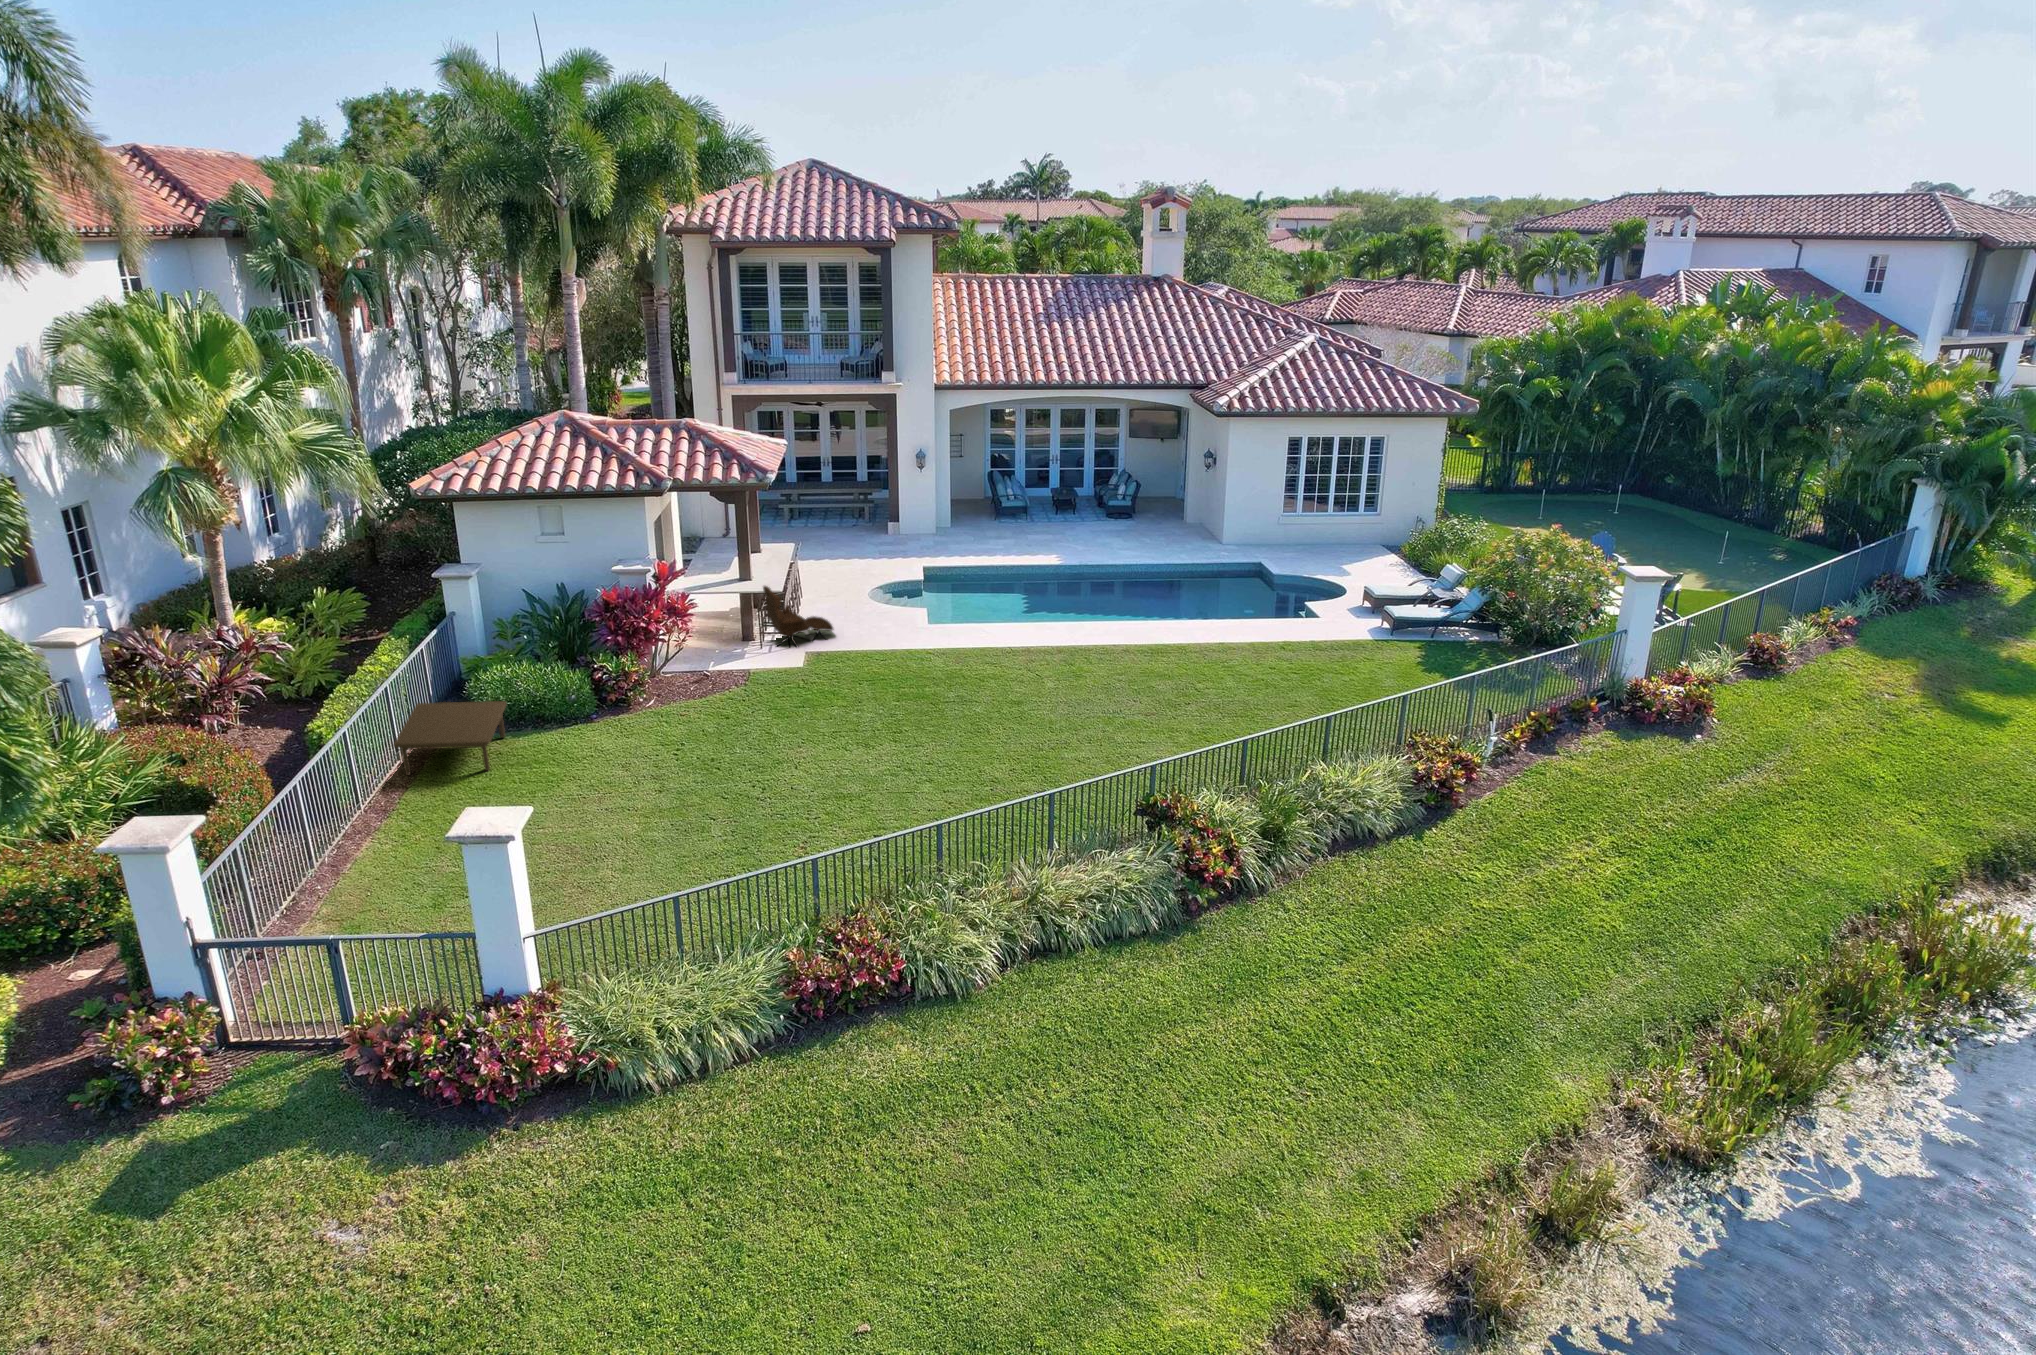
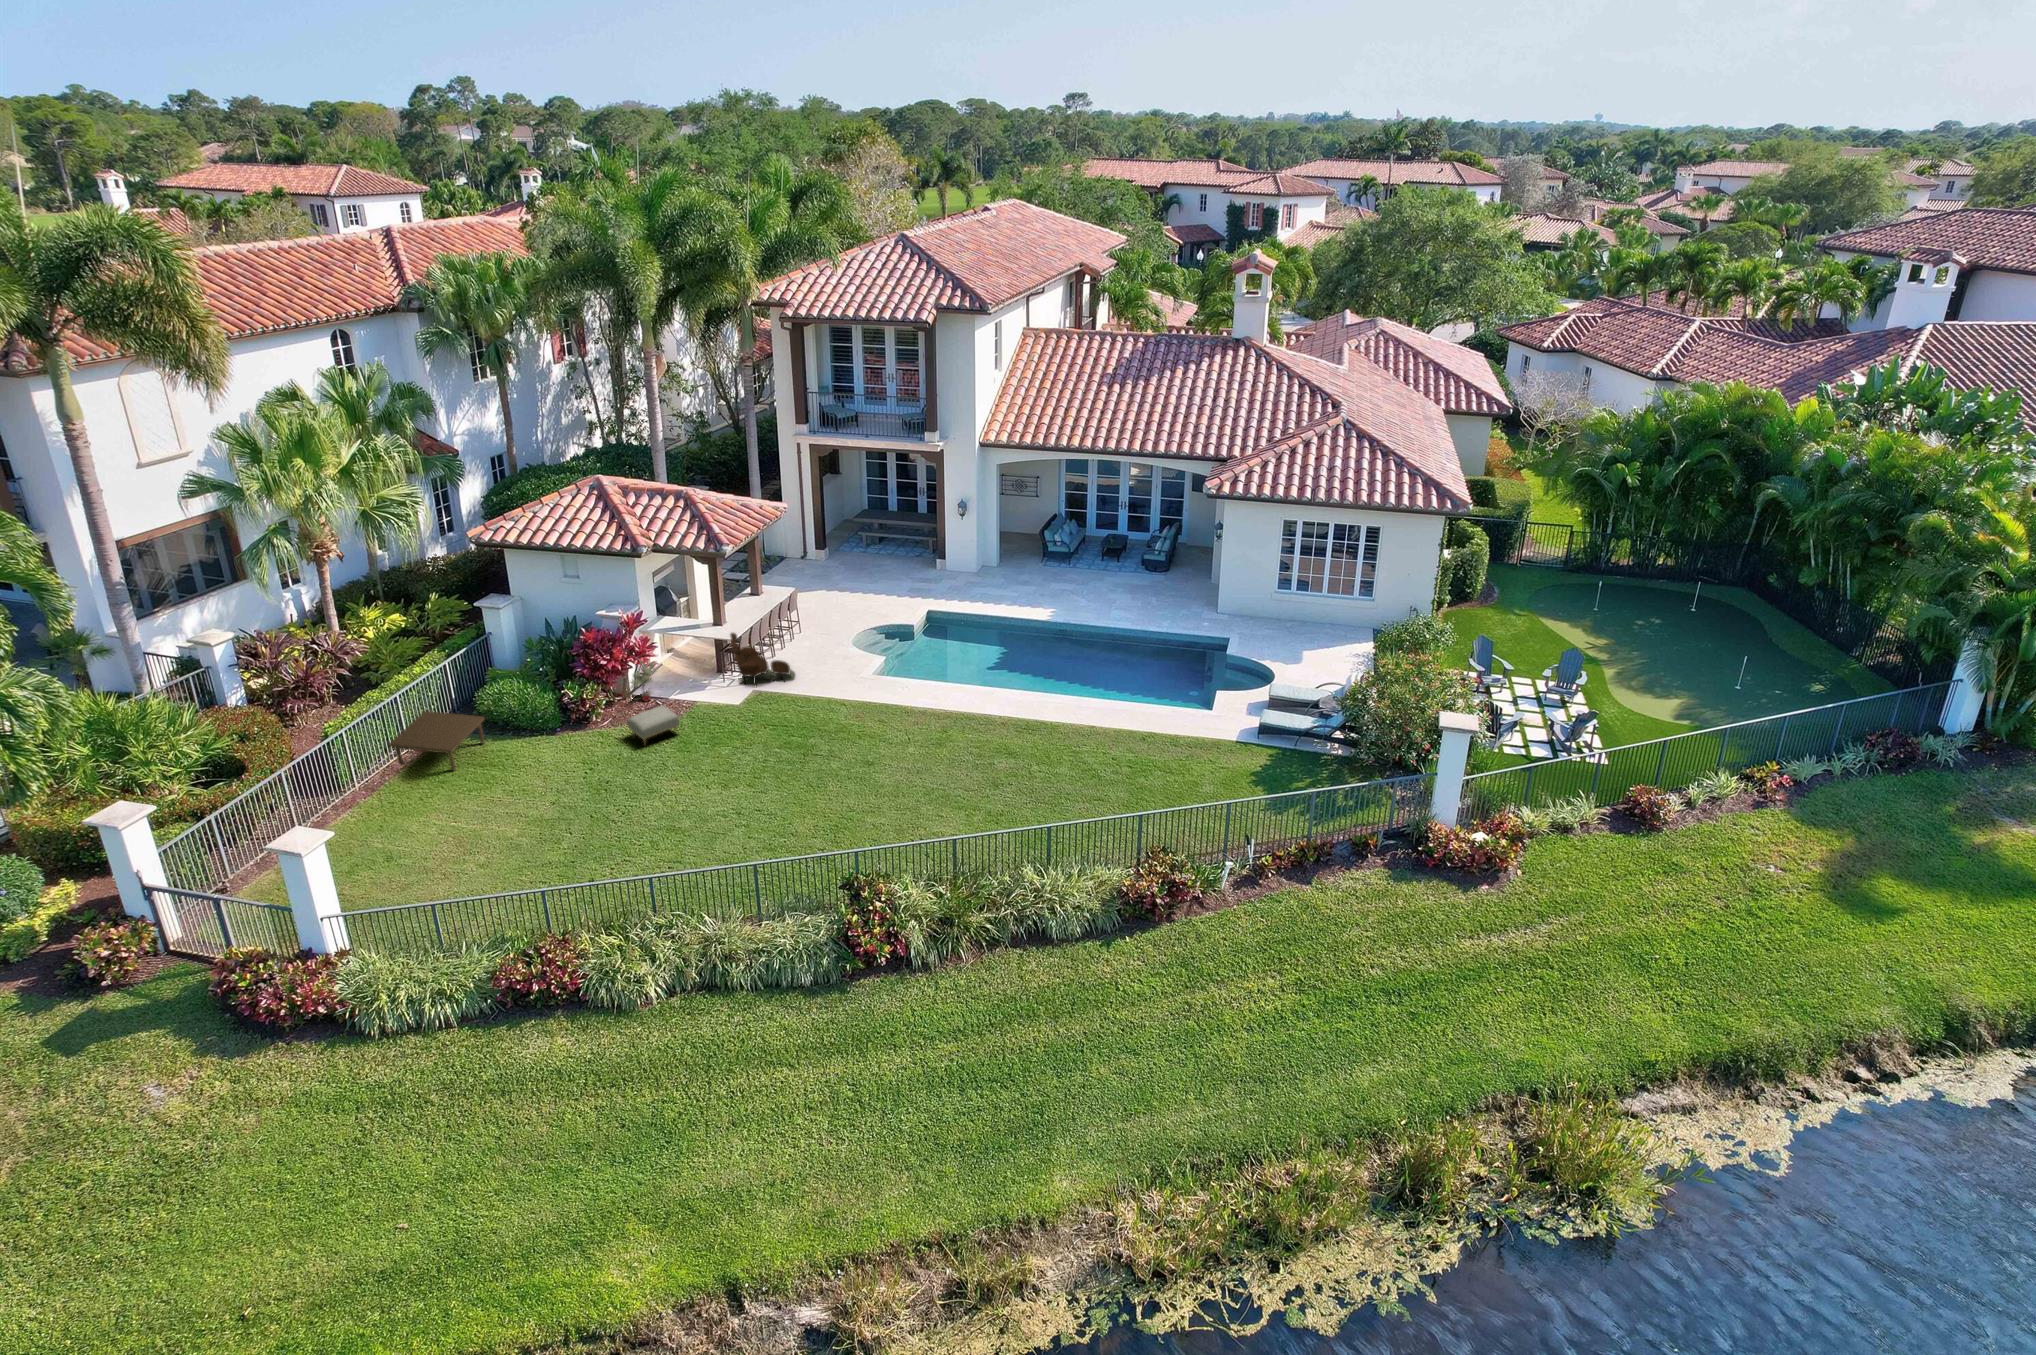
potted tree: none [659,622,690,675] -> present [631,661,656,702]
ottoman: none [690,669,752,718] -> present [627,705,680,744]

